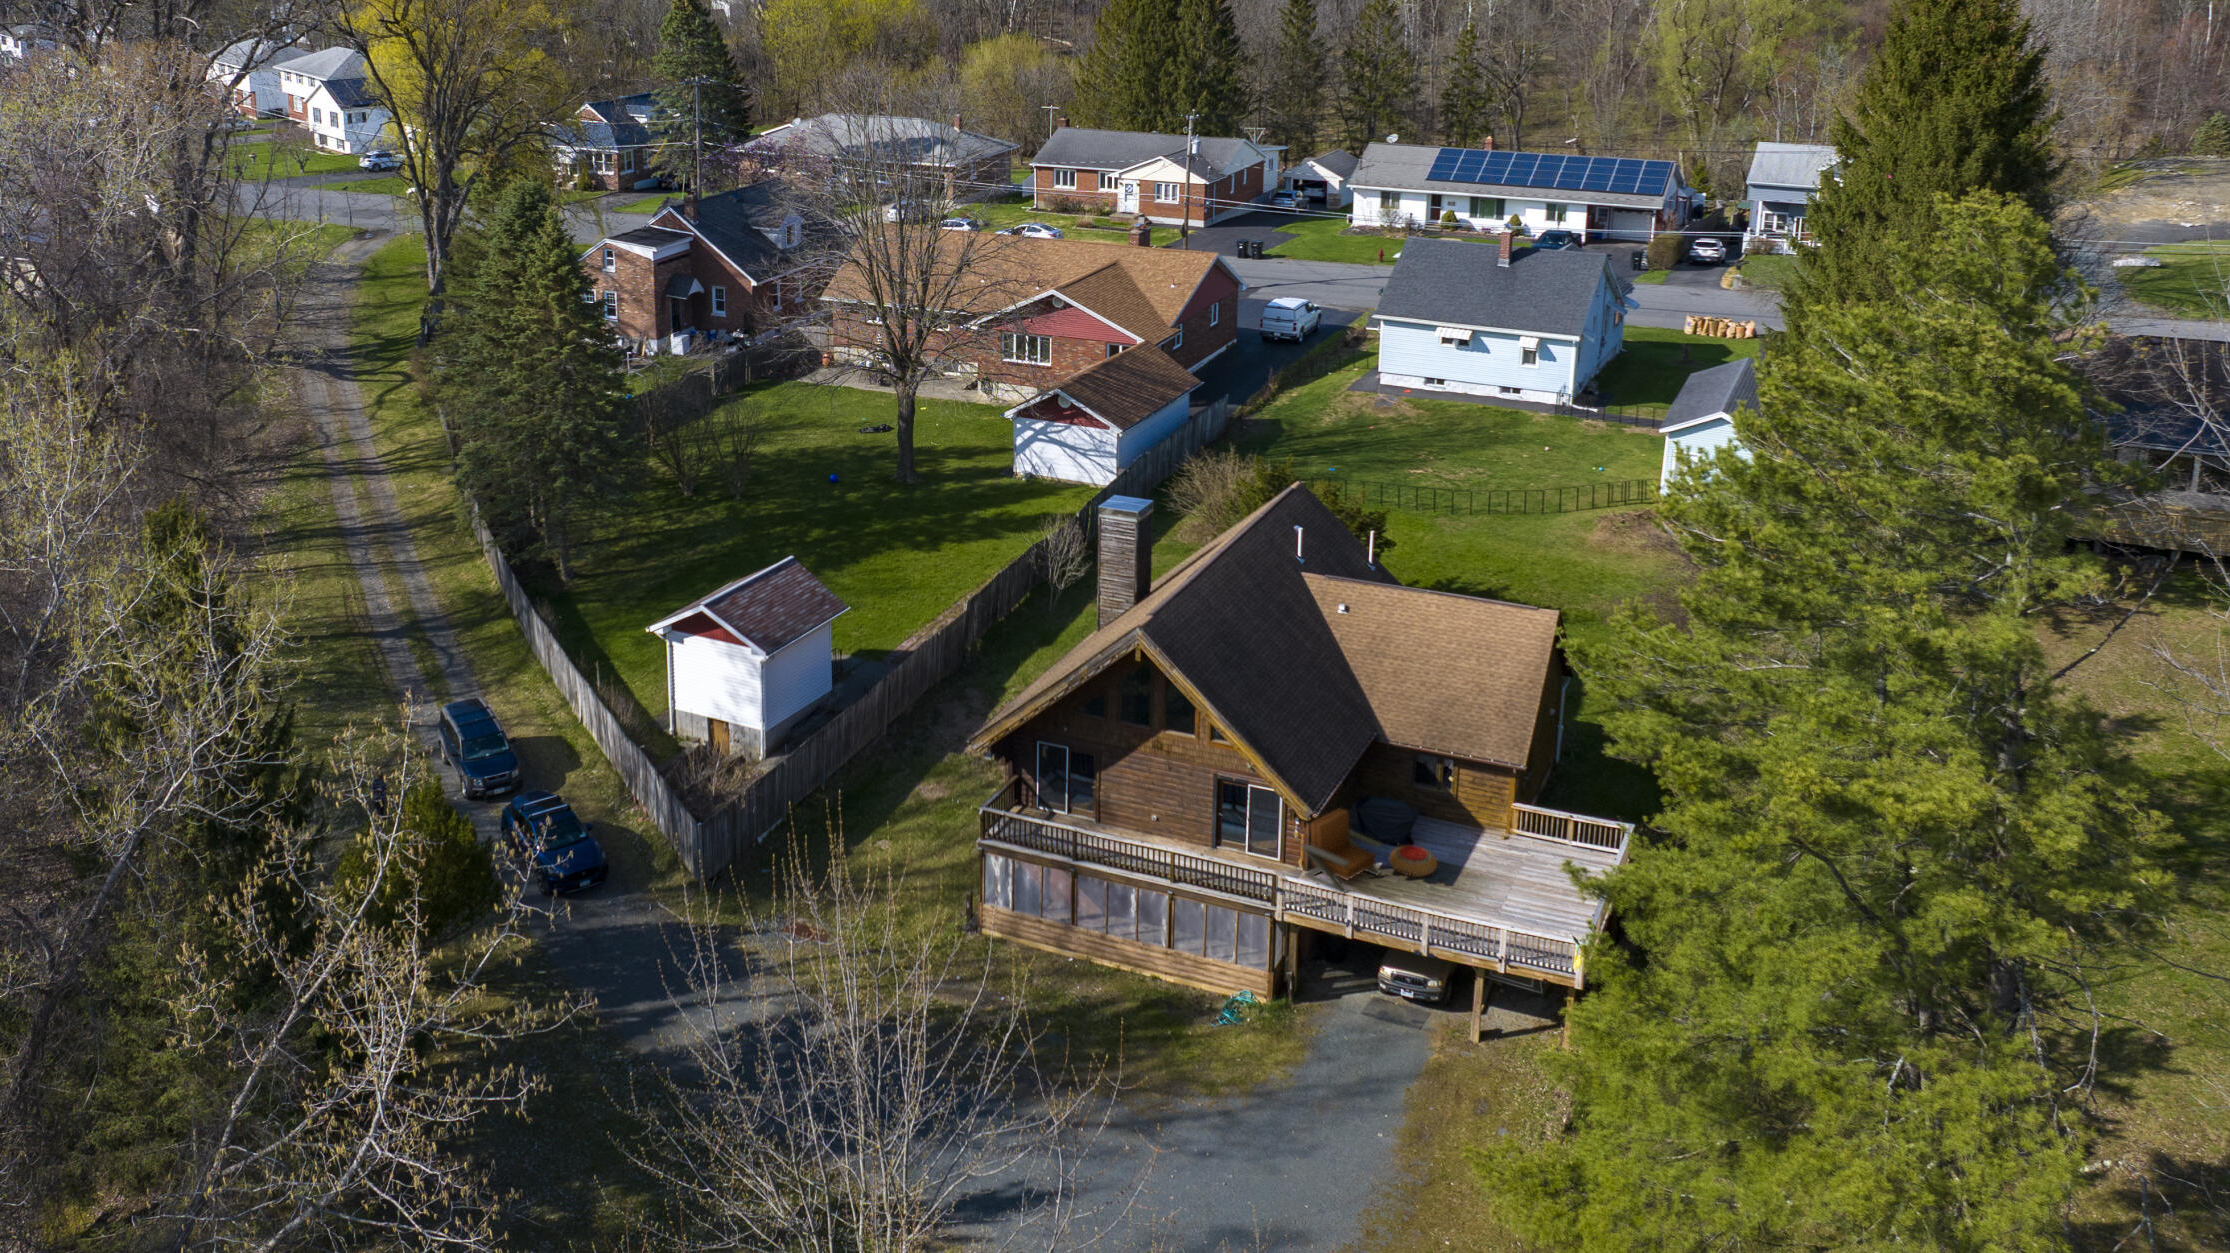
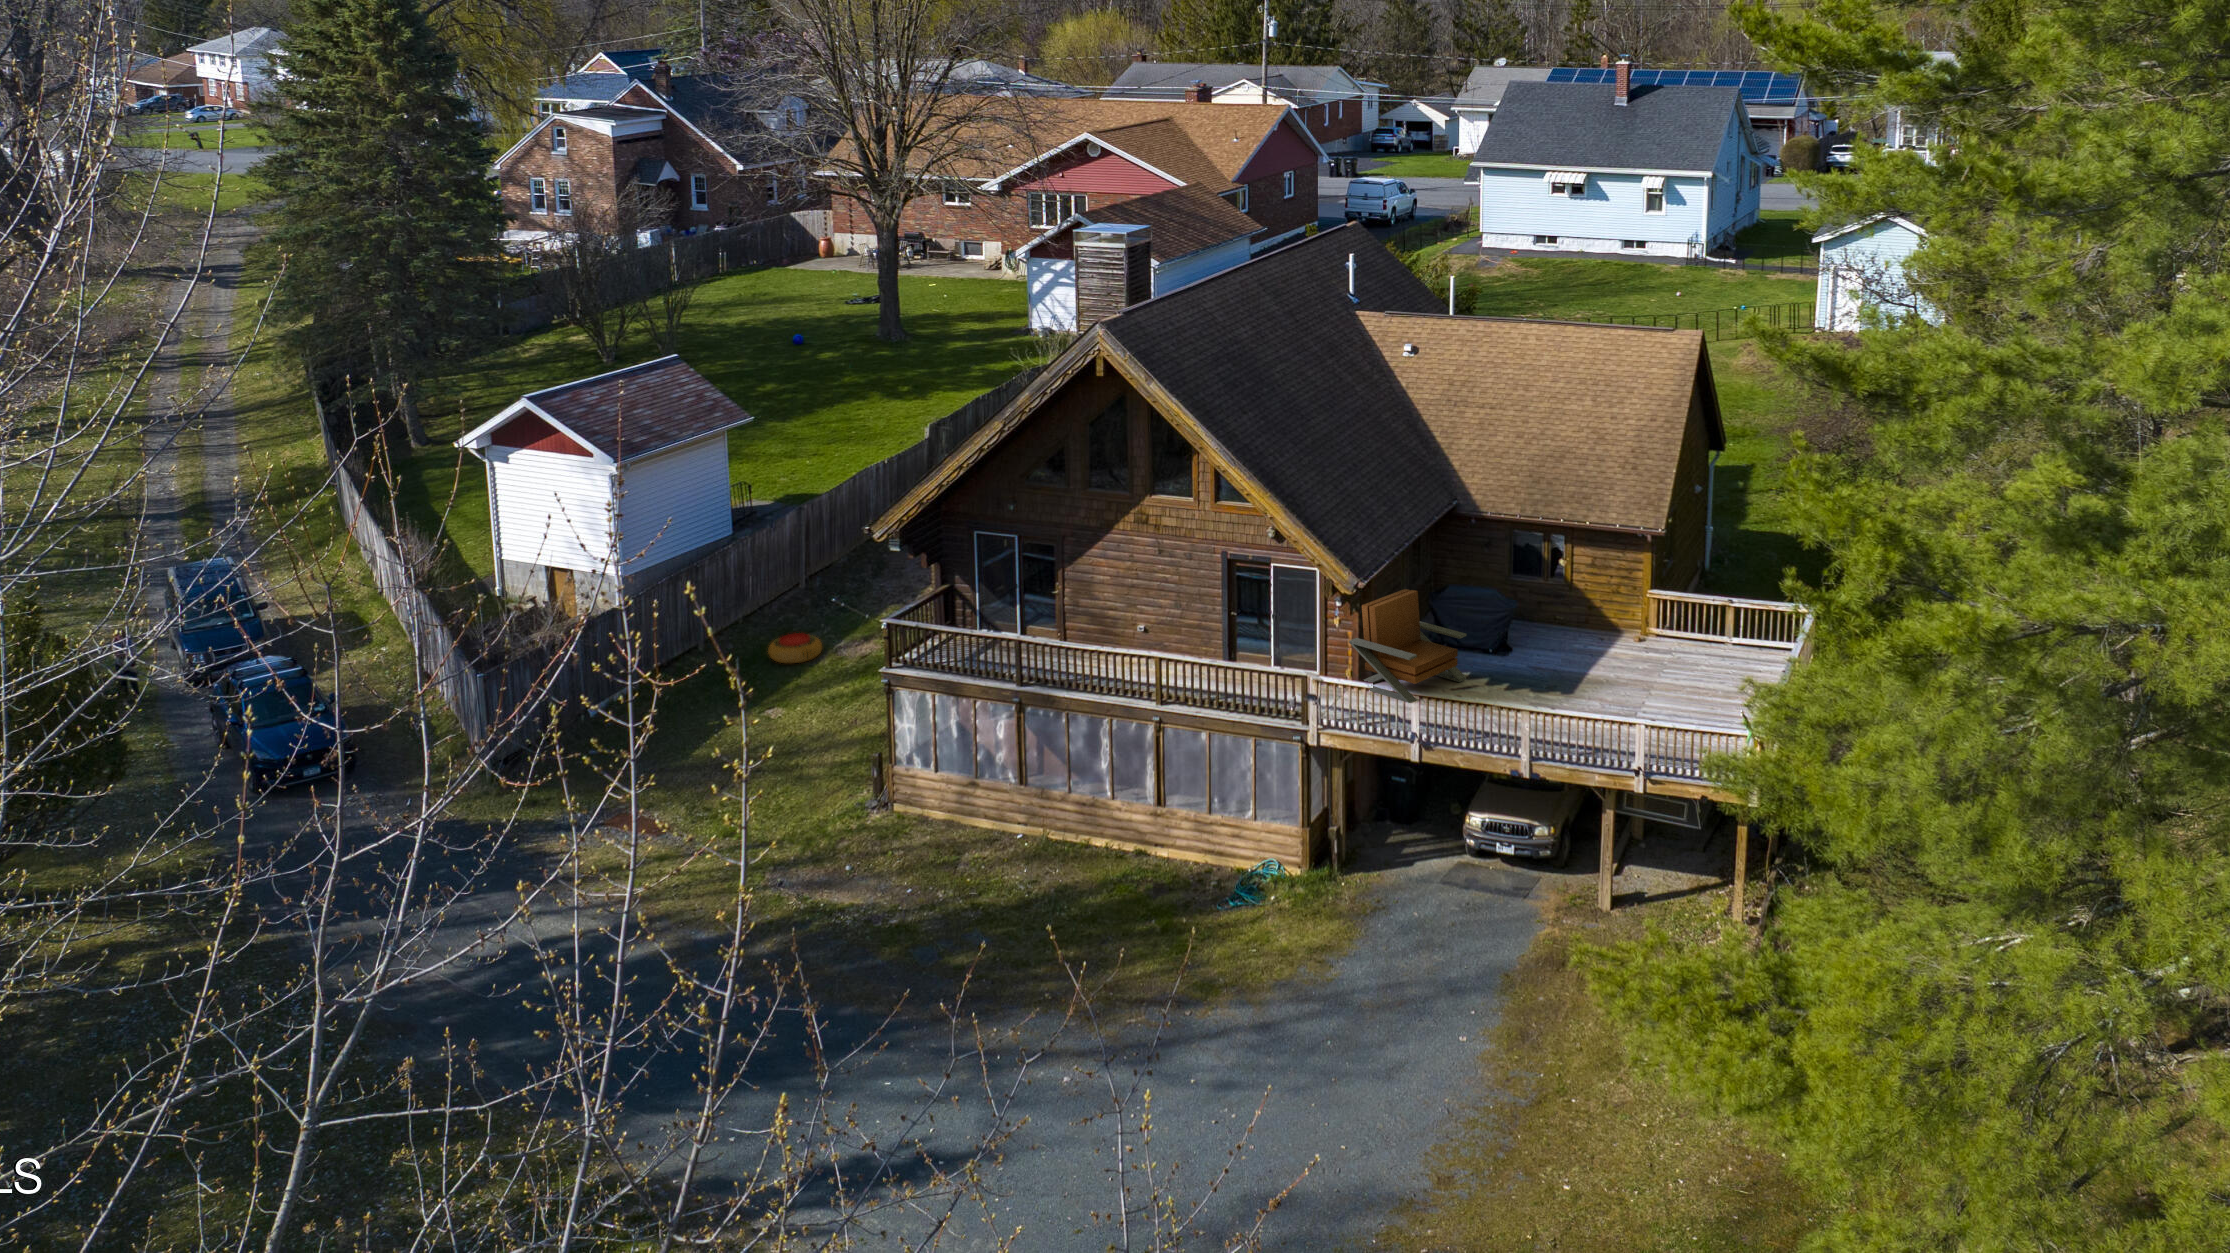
pouf: present [1389,846,1437,877] -> present [768,633,822,663]

